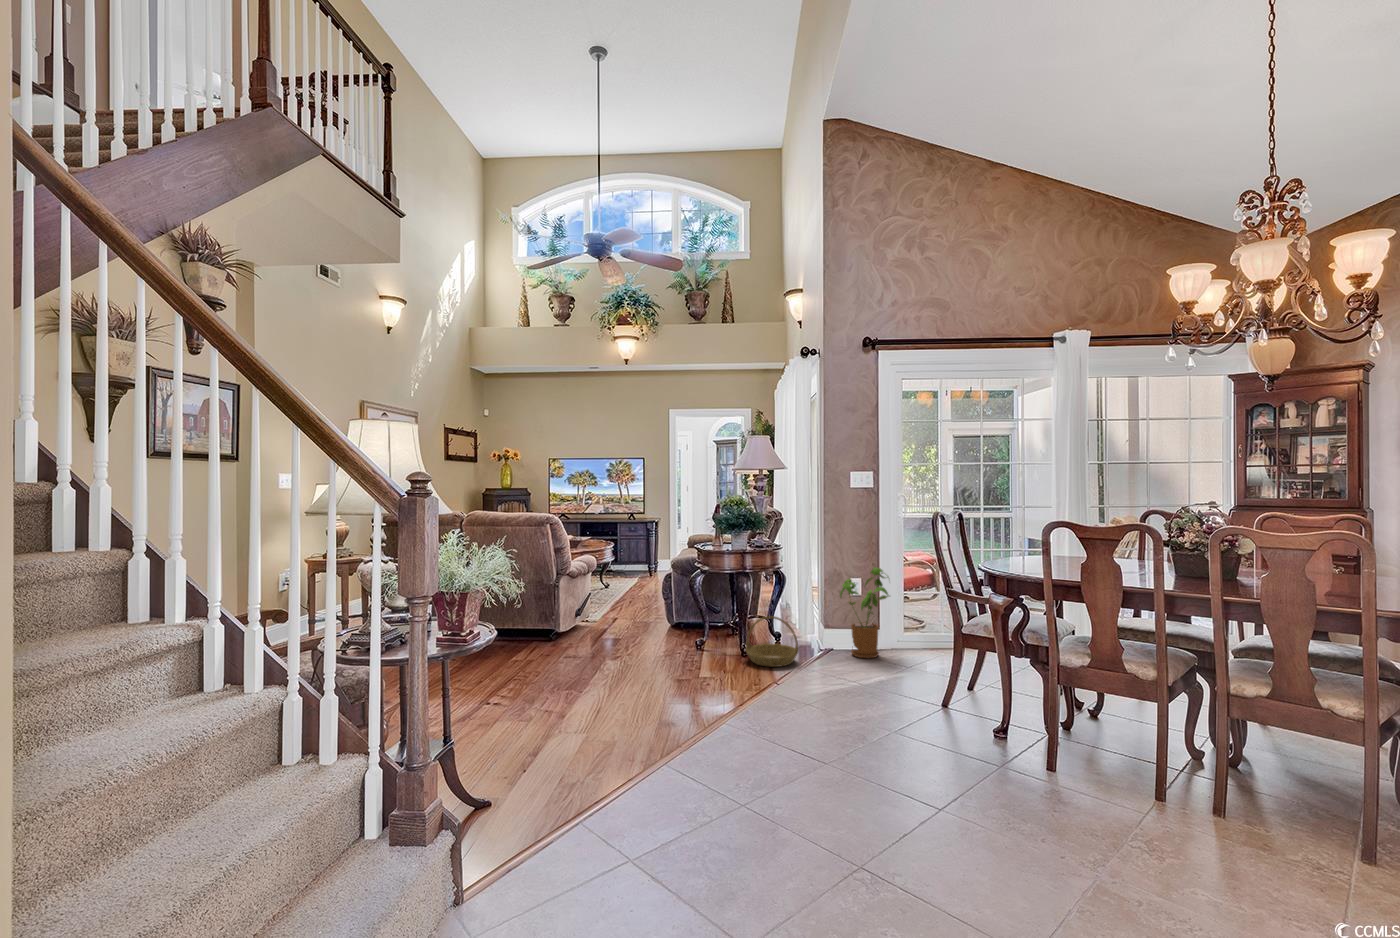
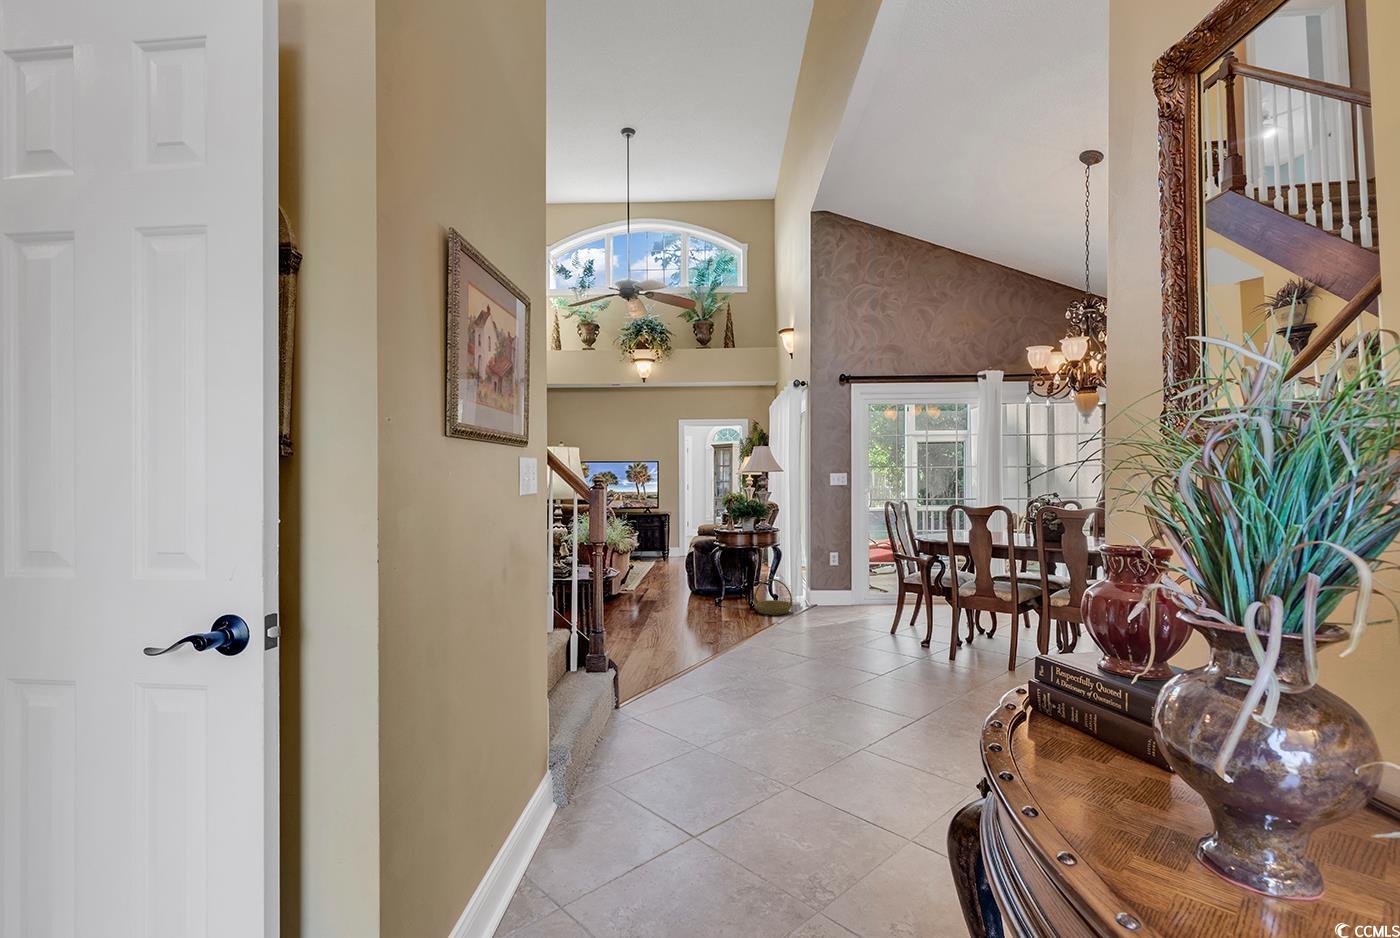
house plant: present [840,568,888,658] -> none [822,544,859,610]

